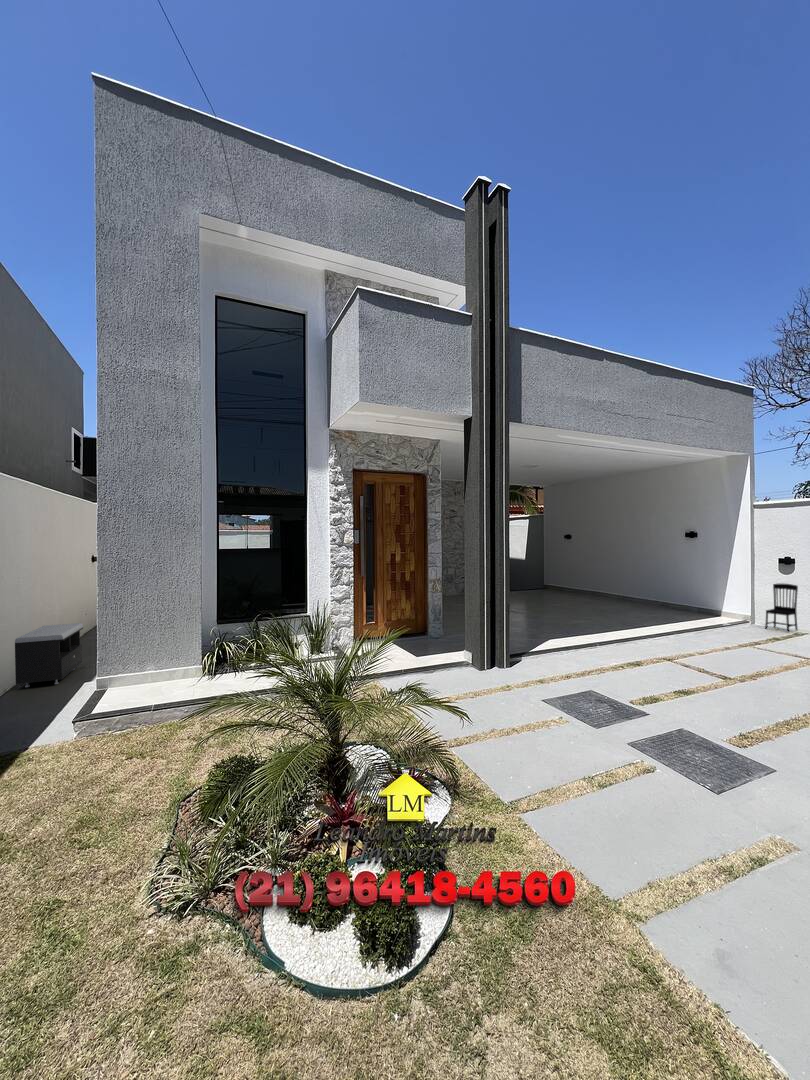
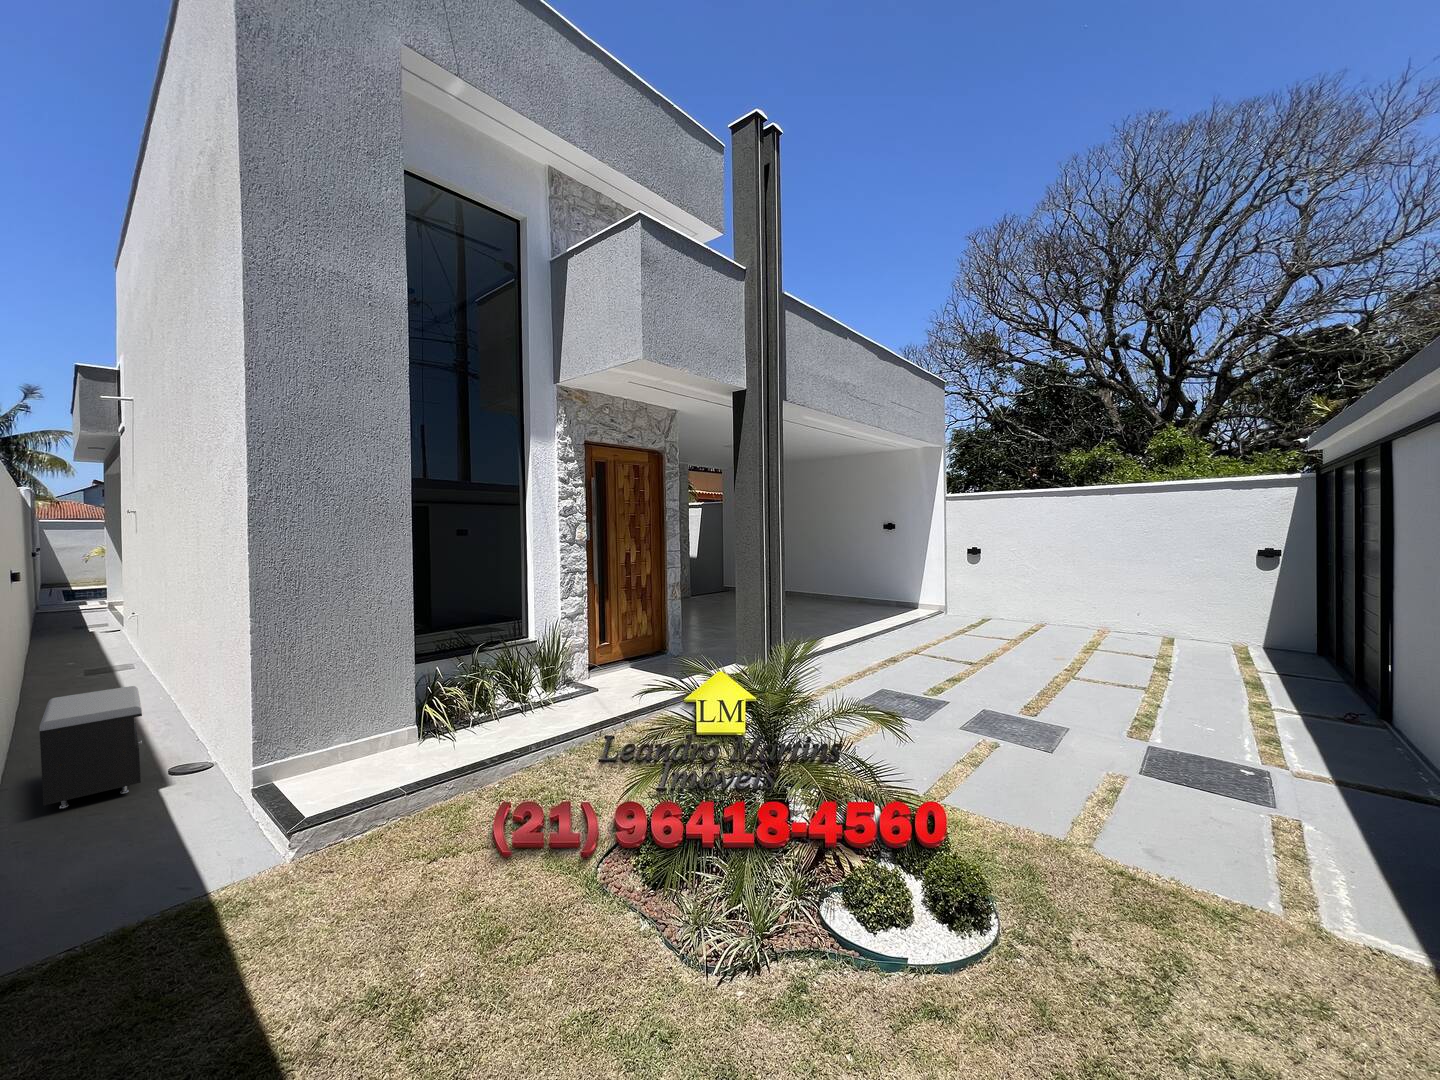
chair: present [765,584,798,632] -> none [961,571,986,617]

